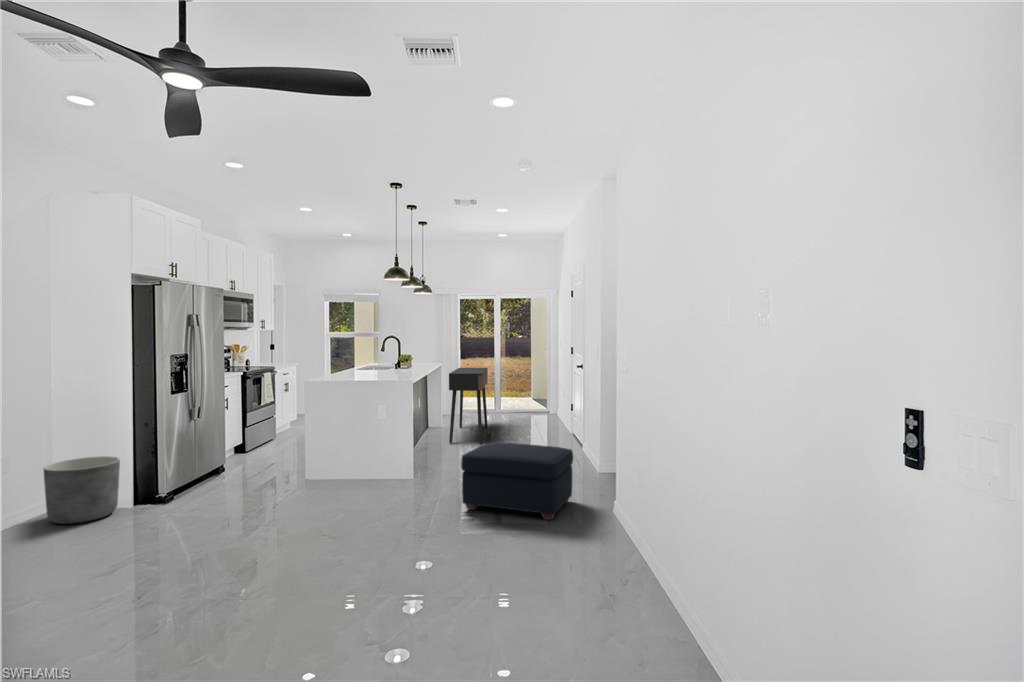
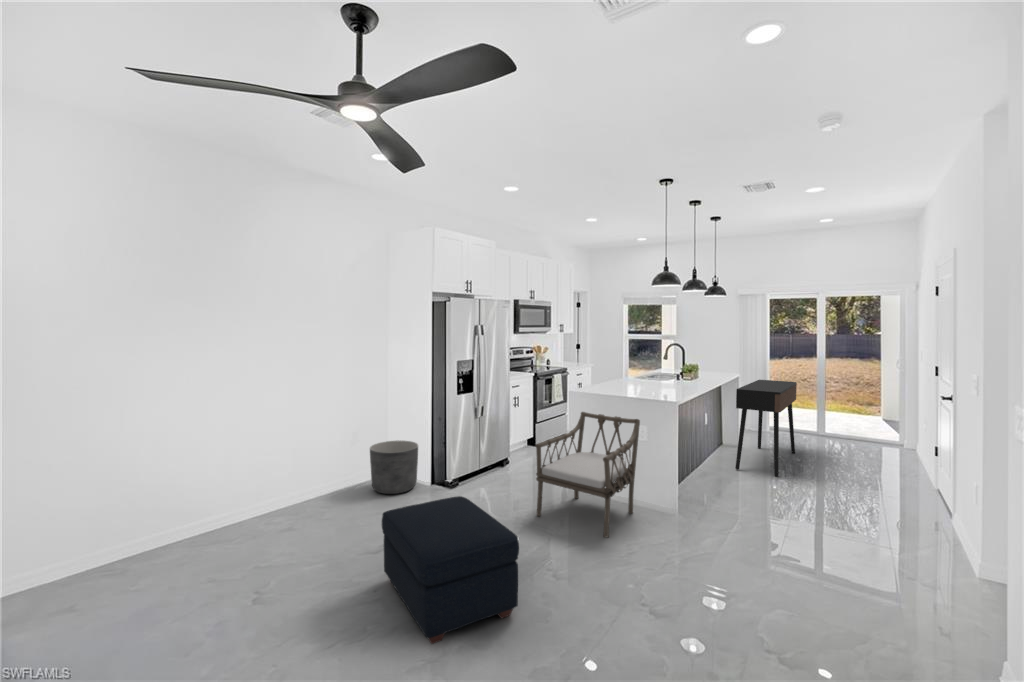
armchair: none [291,399,386,503] -> present [536,412,640,537]
ottoman: present [461,442,573,520] -> present [382,496,519,644]

